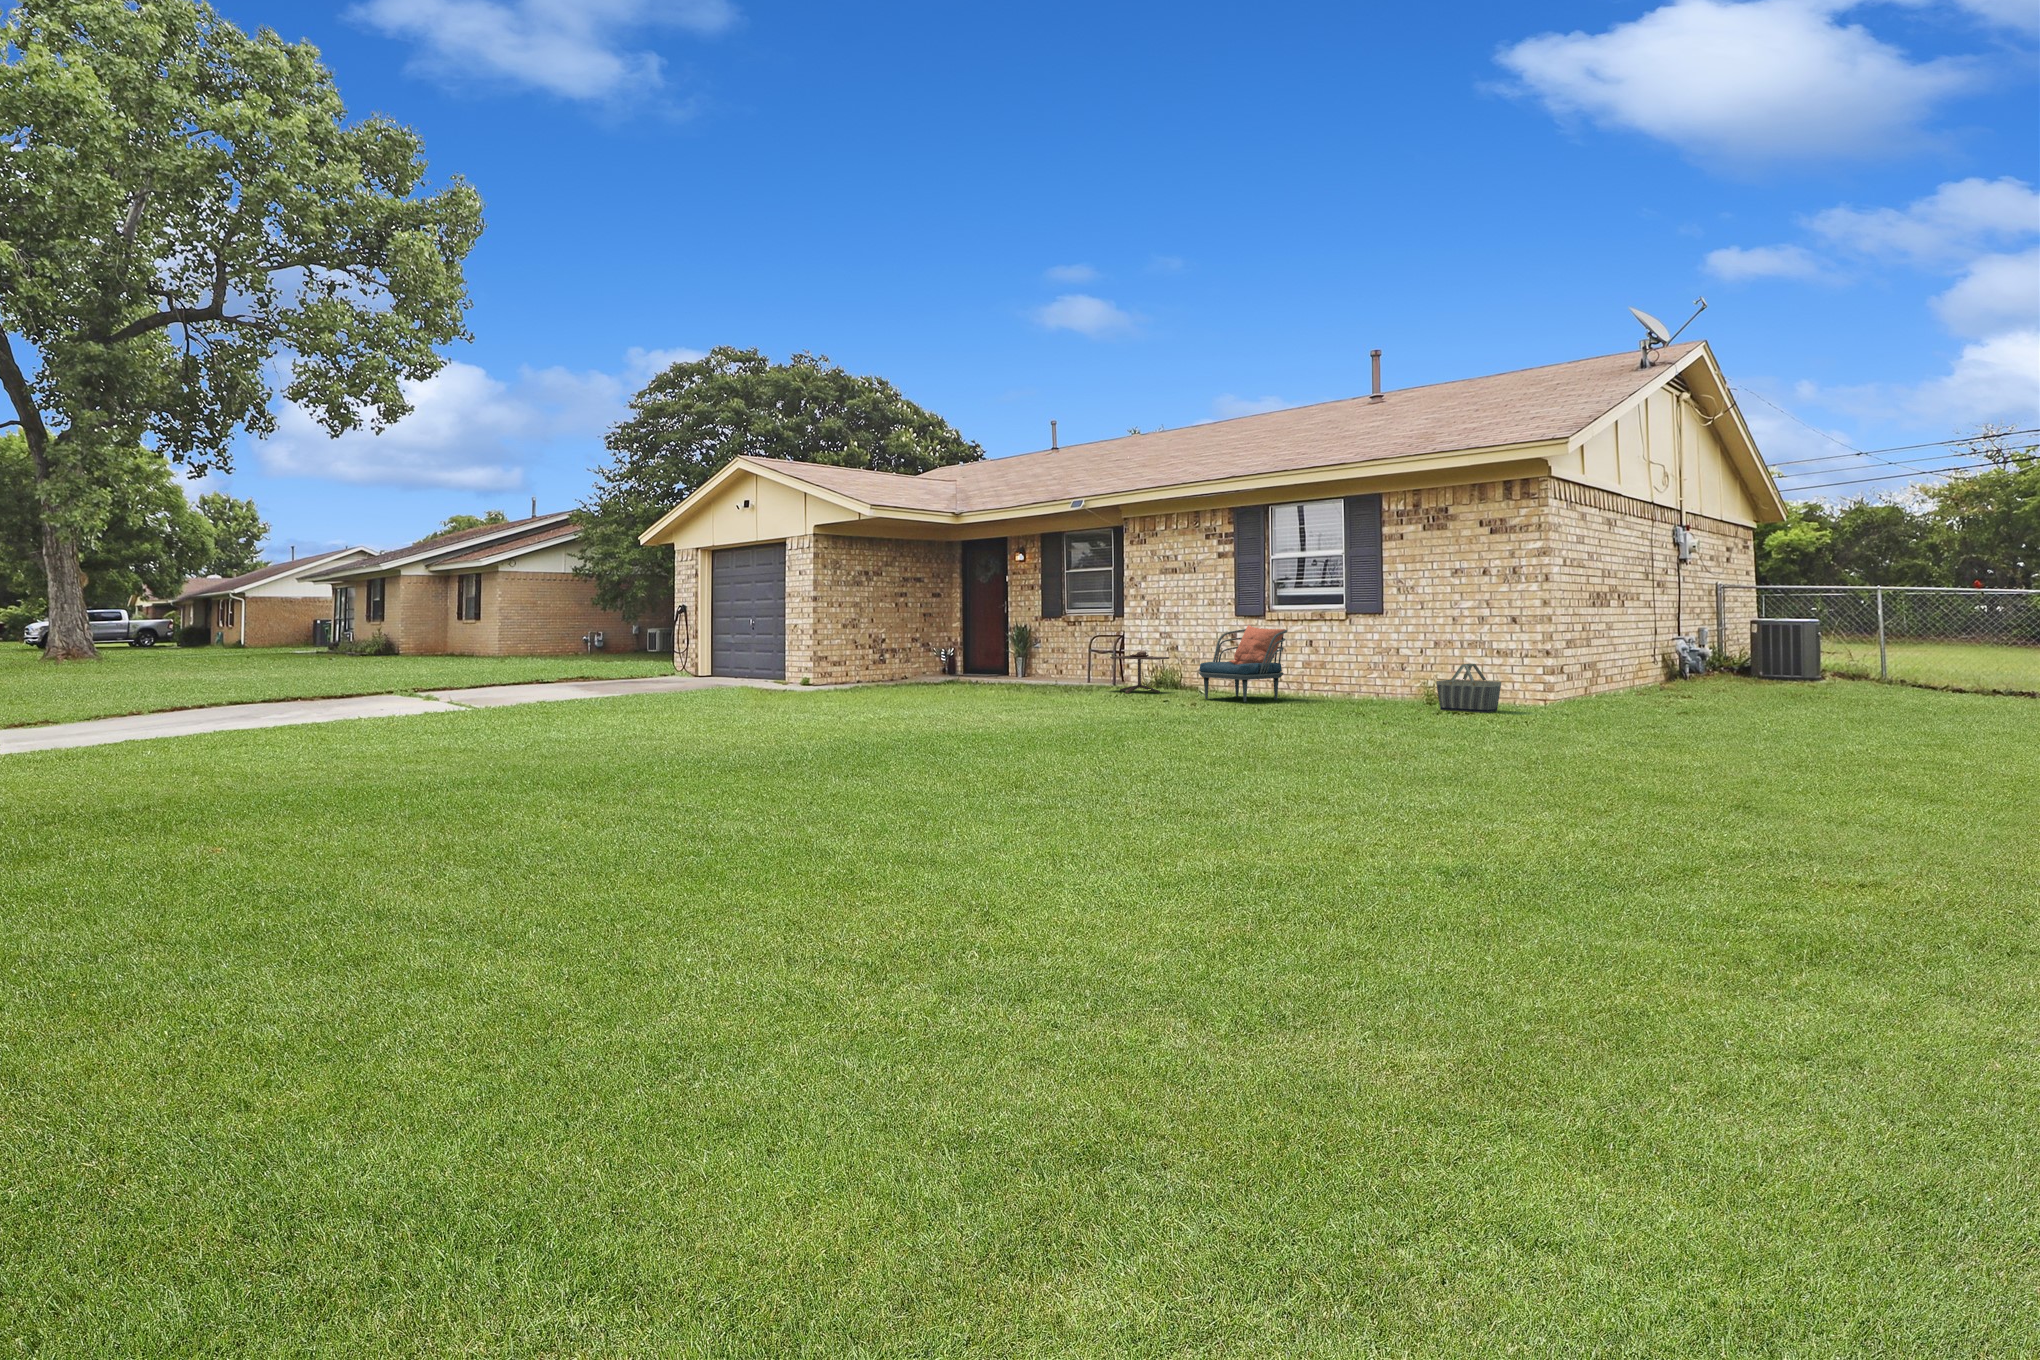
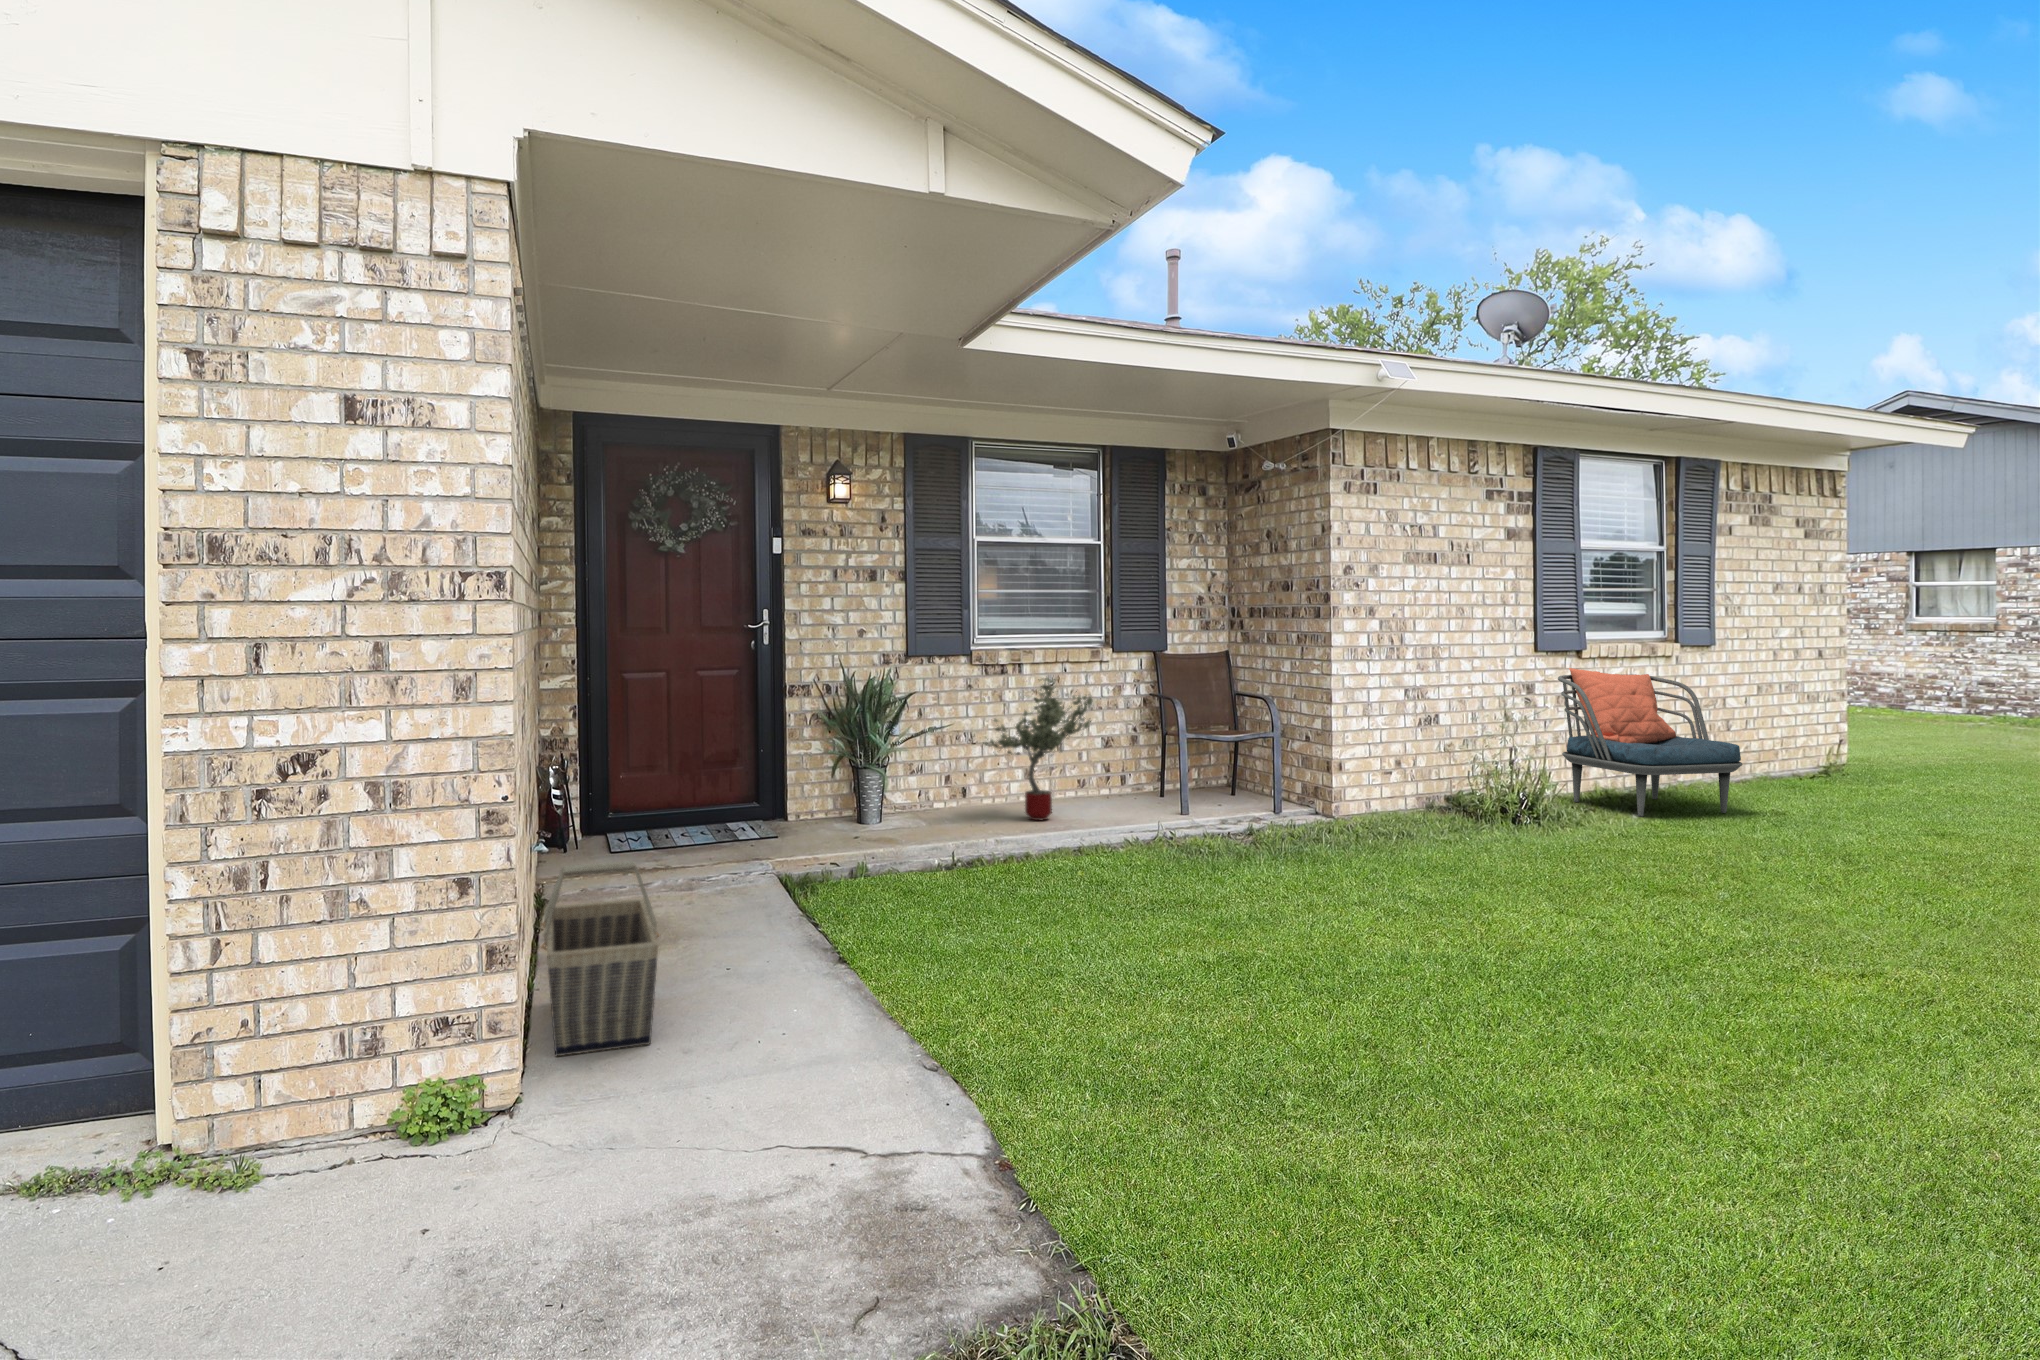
potted tree: none [1046,625,1082,681] -> present [985,678,1092,820]
side table: present [1110,651,1169,693] -> none [1384,731,1511,831]
basket: present [1436,664,1501,713] -> present [542,861,659,1056]

